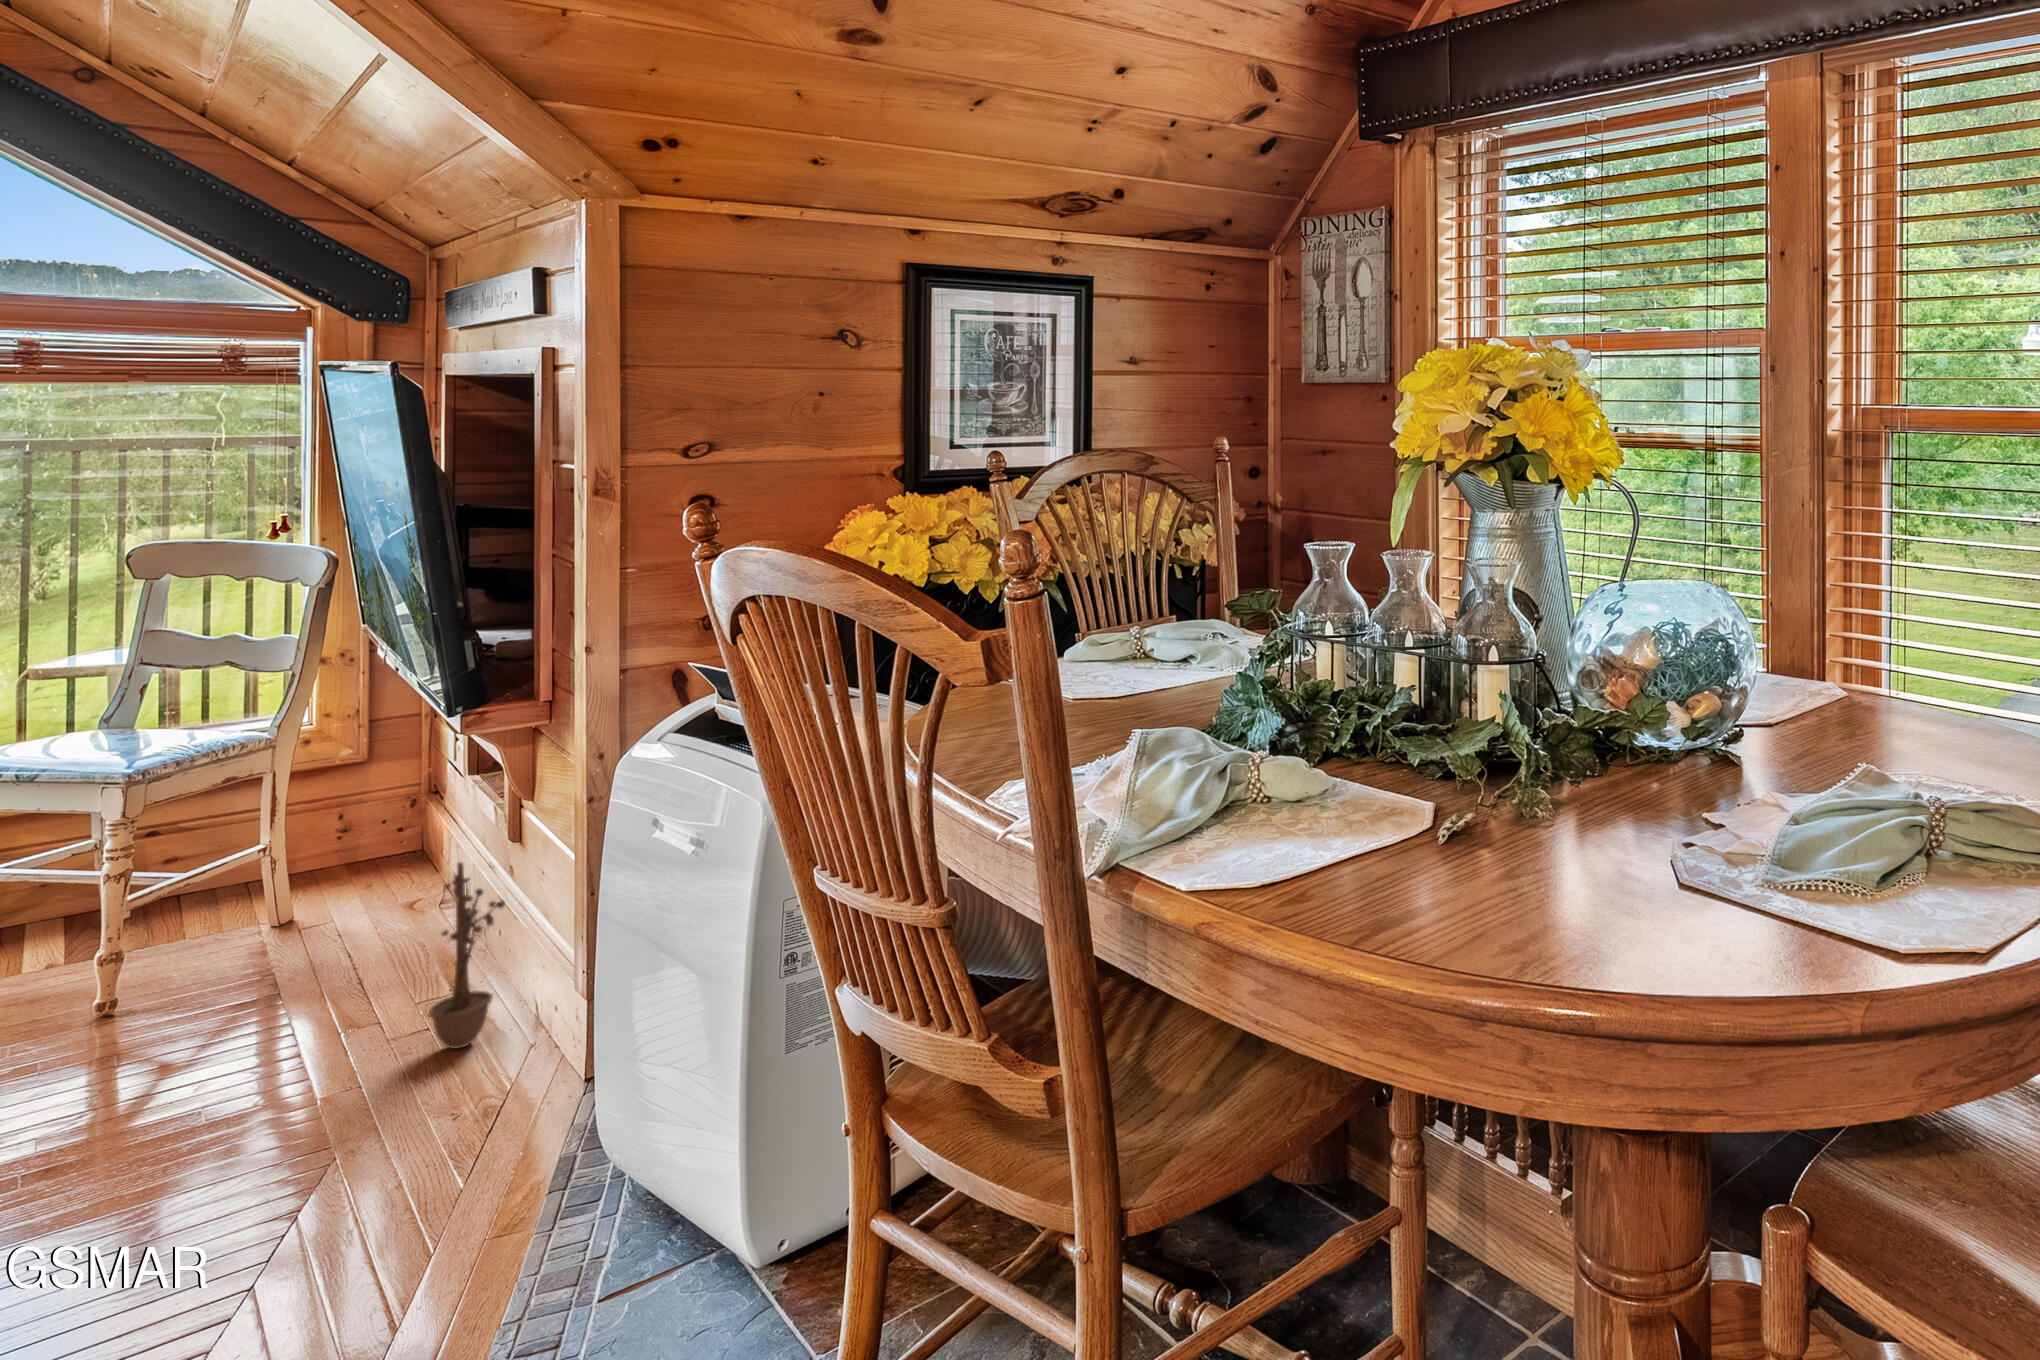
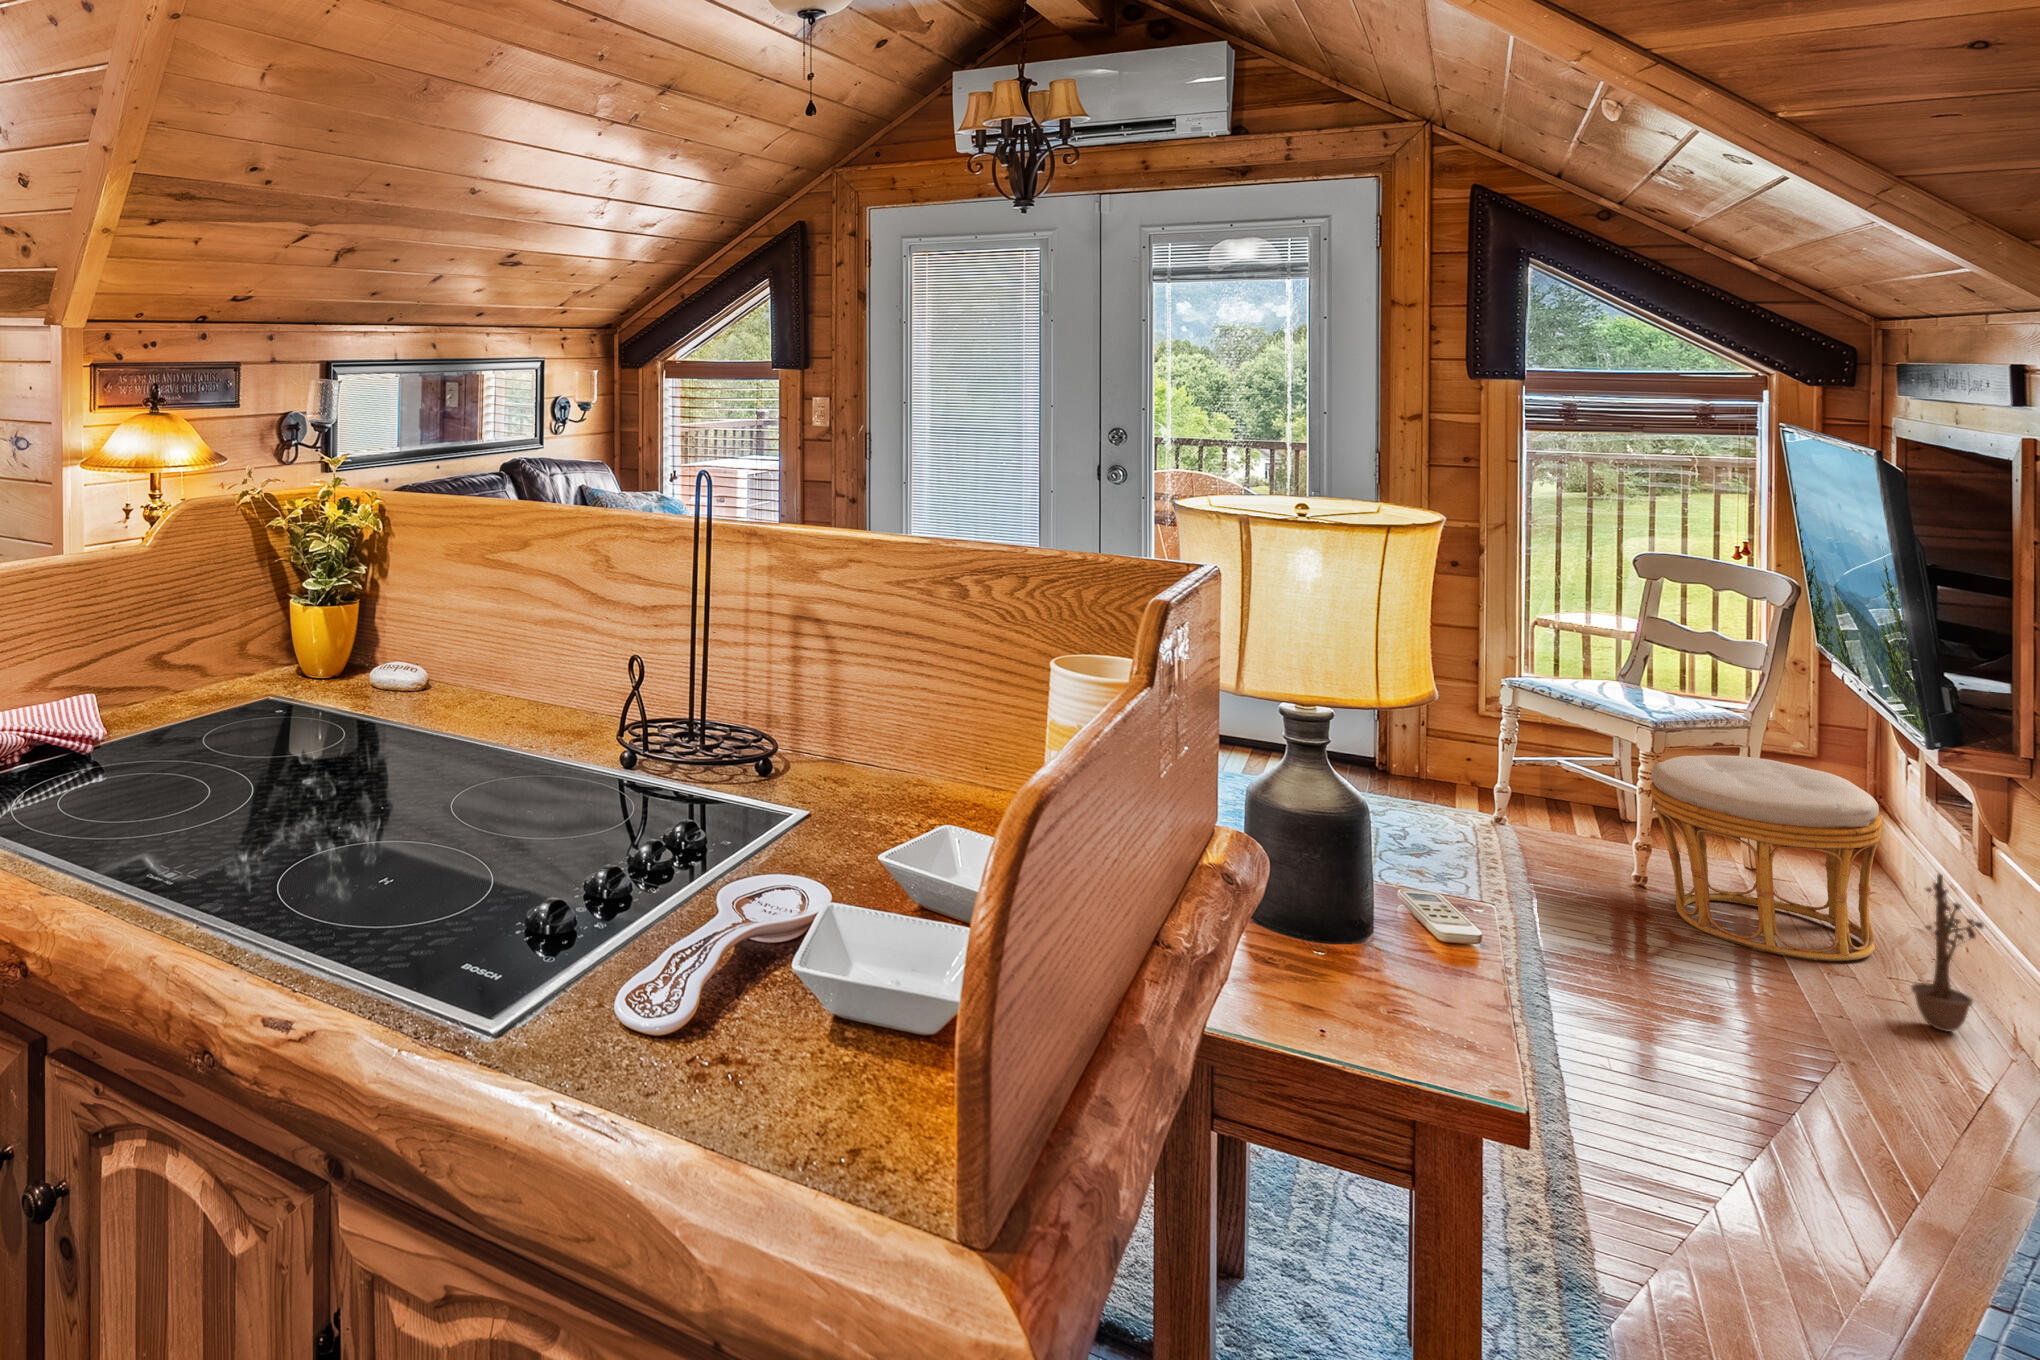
ottoman: none [108,779,412,1054] -> present [1650,755,1882,961]

